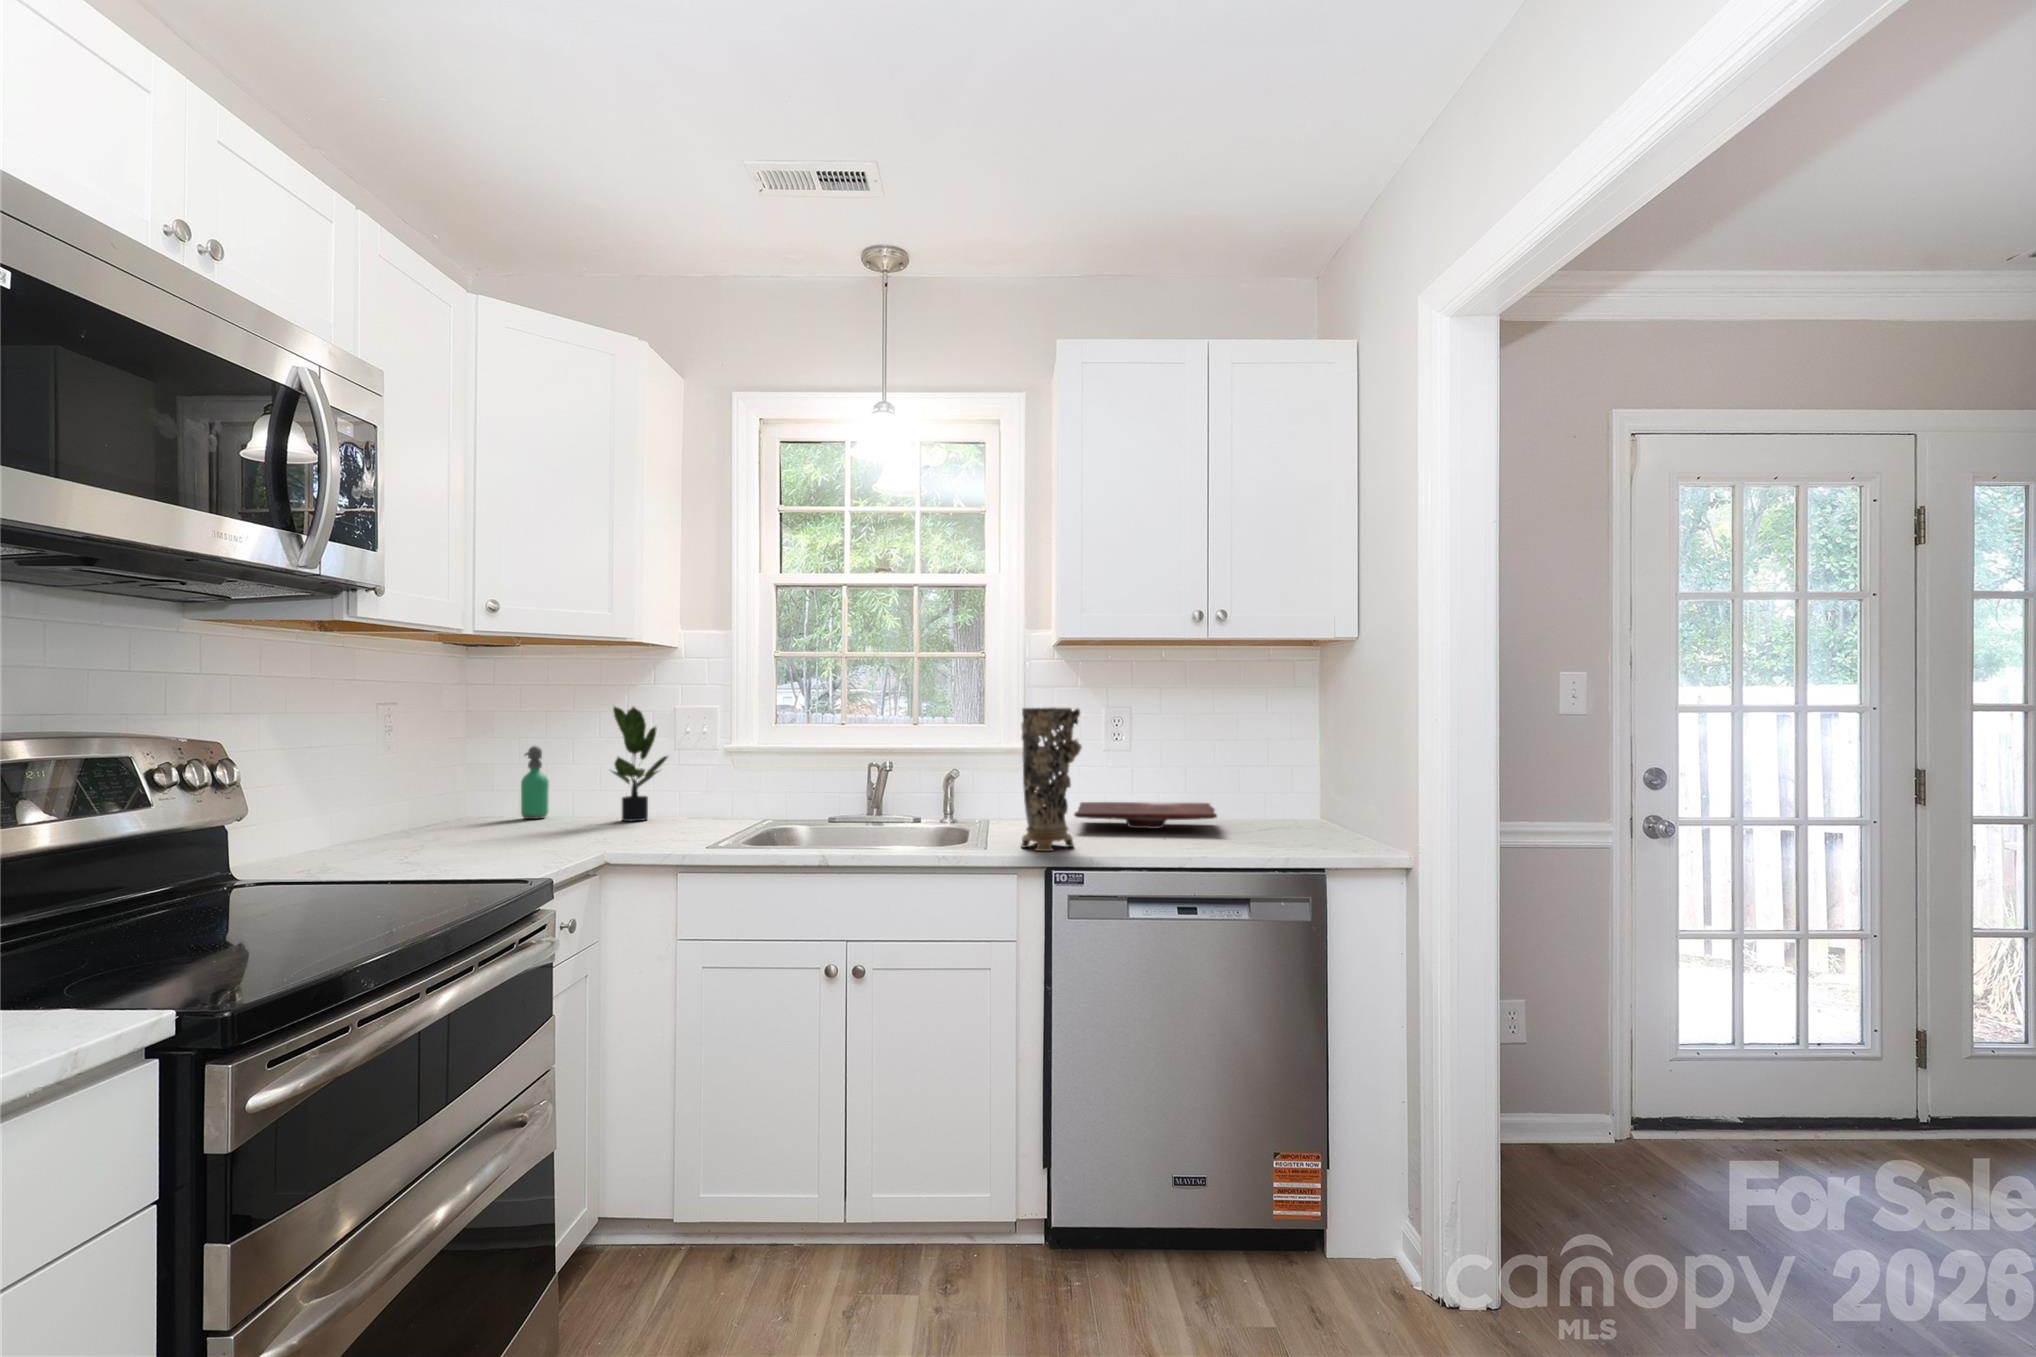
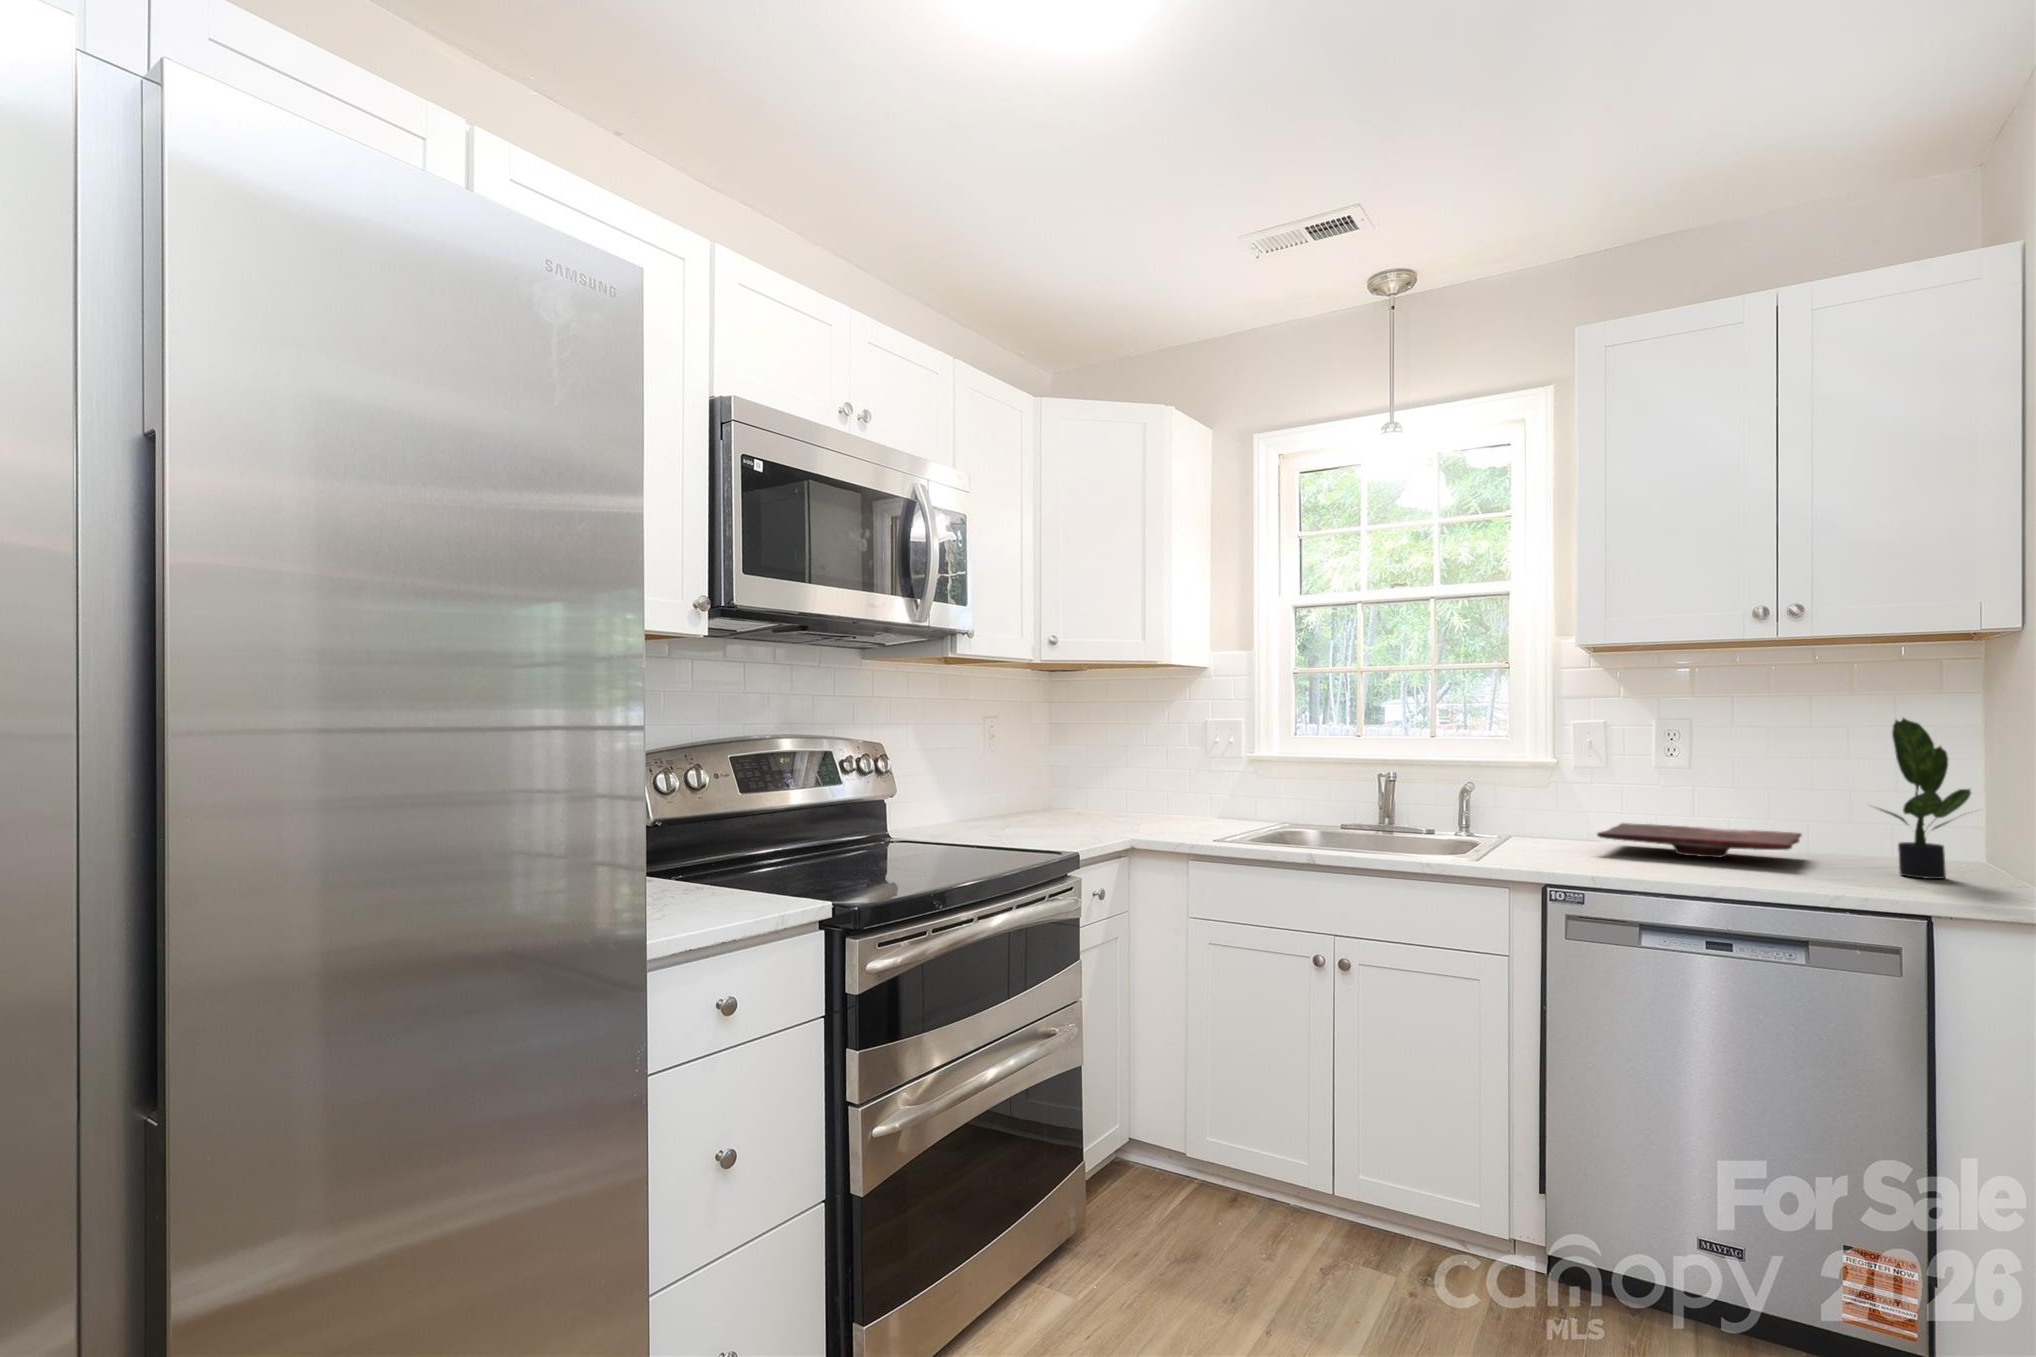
potted plant: present [612,707,667,821] -> present [1879,718,1971,879]
decorative vase: present [1021,707,1082,851] -> none [1513,717,1584,868]
soap dispenser: present [521,746,549,819] -> none [1089,751,1109,810]

